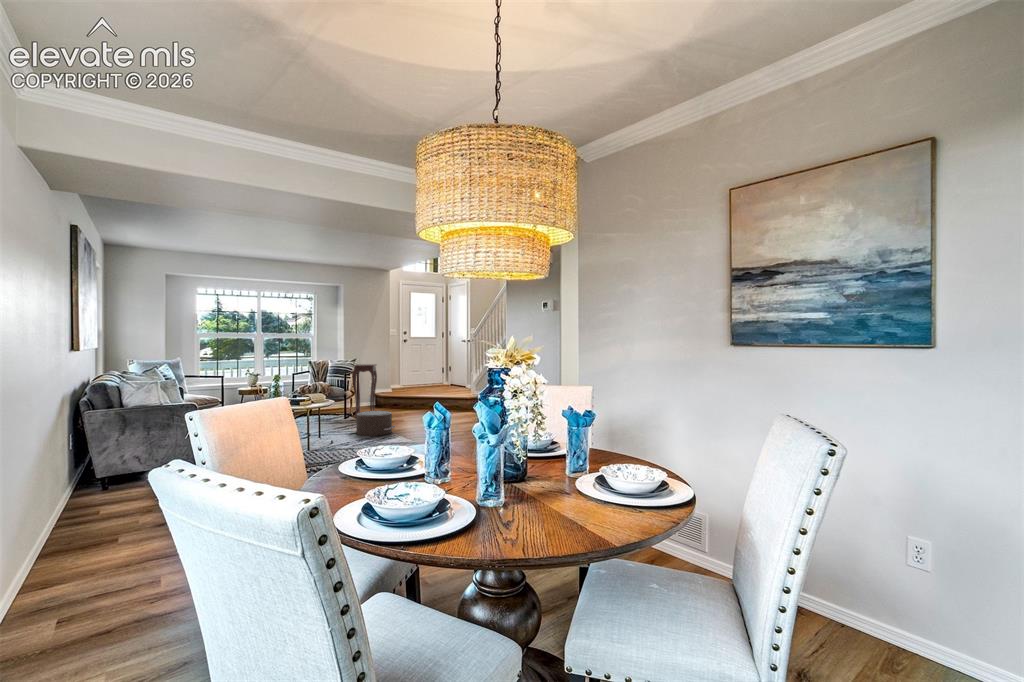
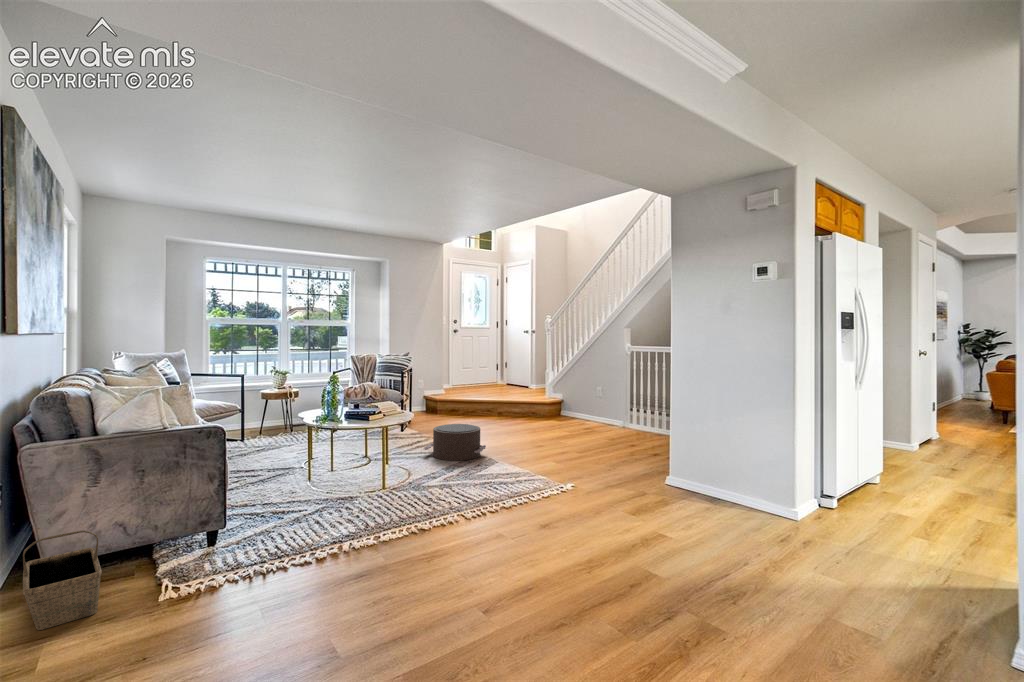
side table: present [353,364,377,418] -> none [412,360,440,430]
basket: none [86,457,128,504] -> present [23,530,102,630]

